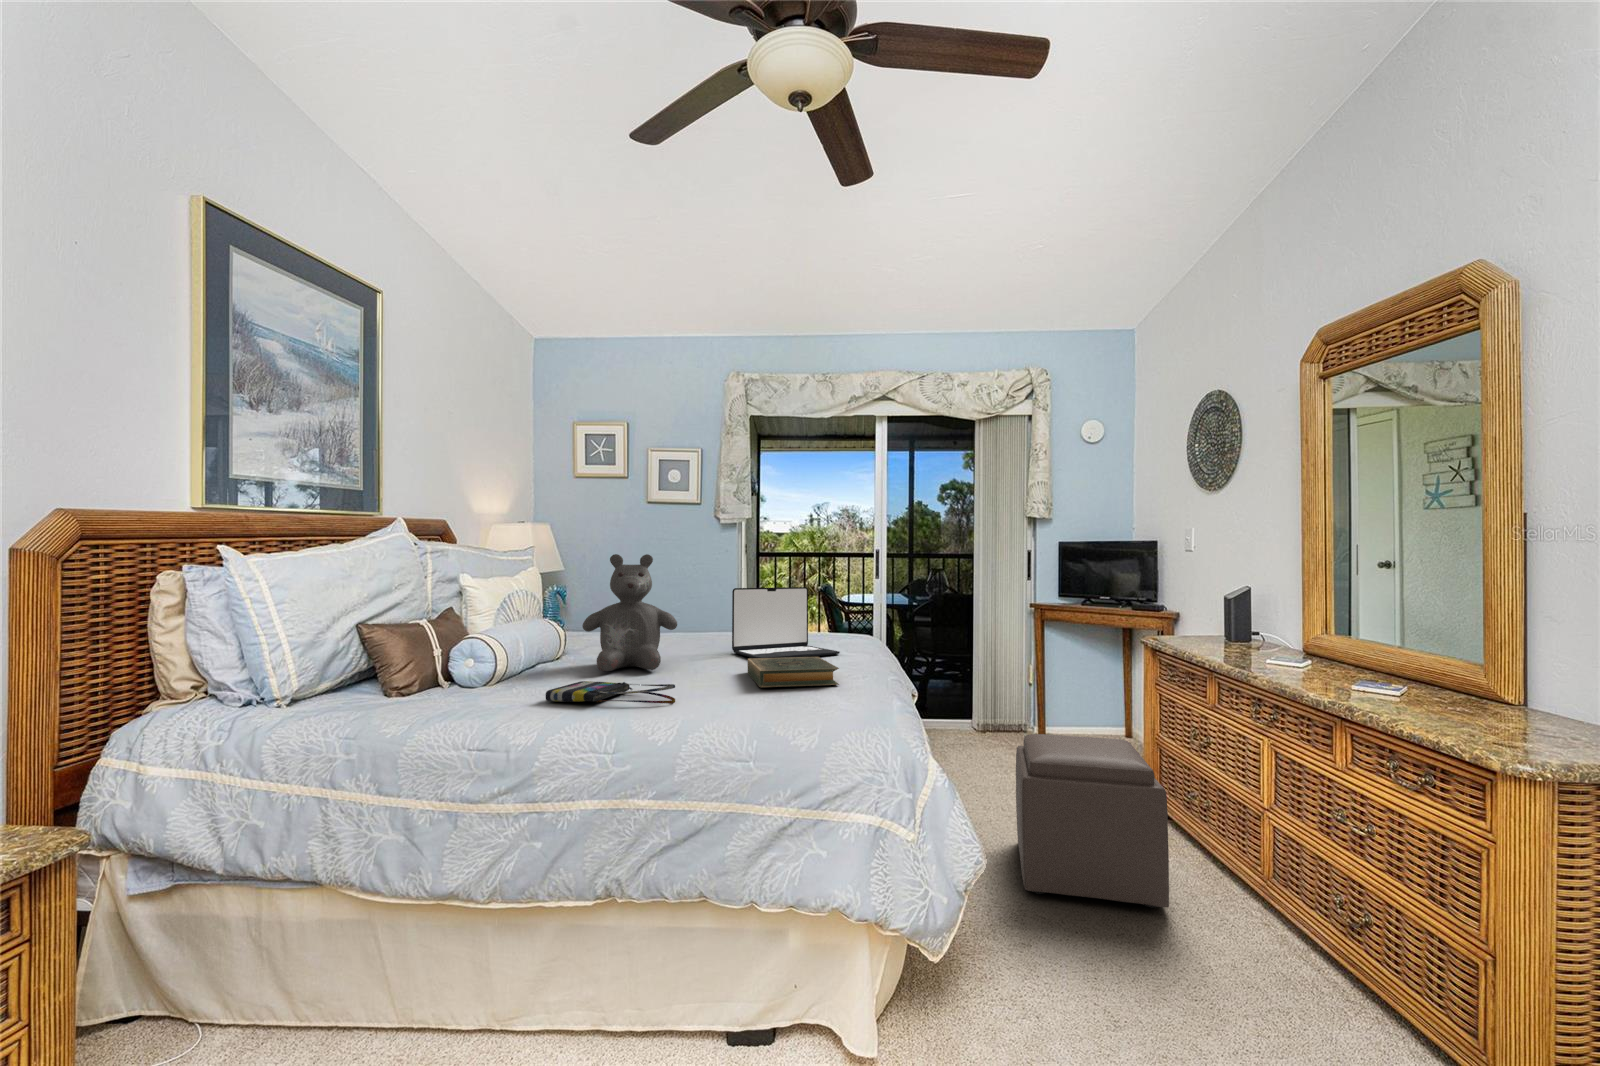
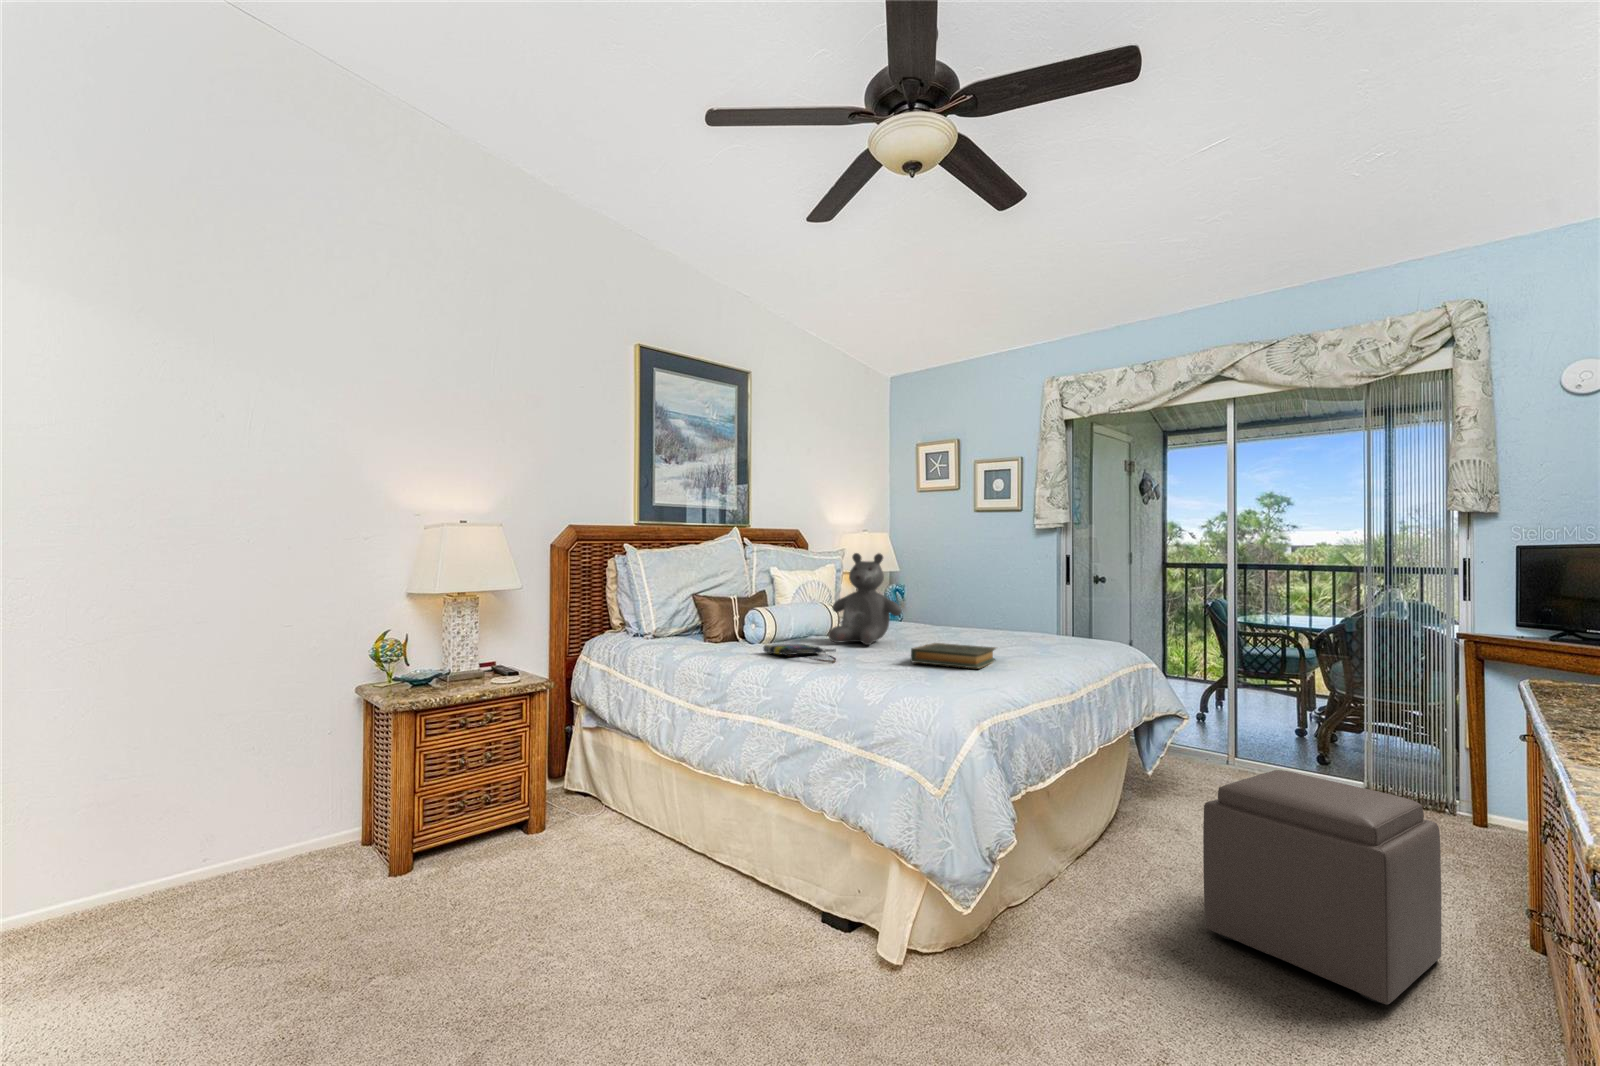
laptop: present [732,587,840,658] -> none [960,585,1052,652]

